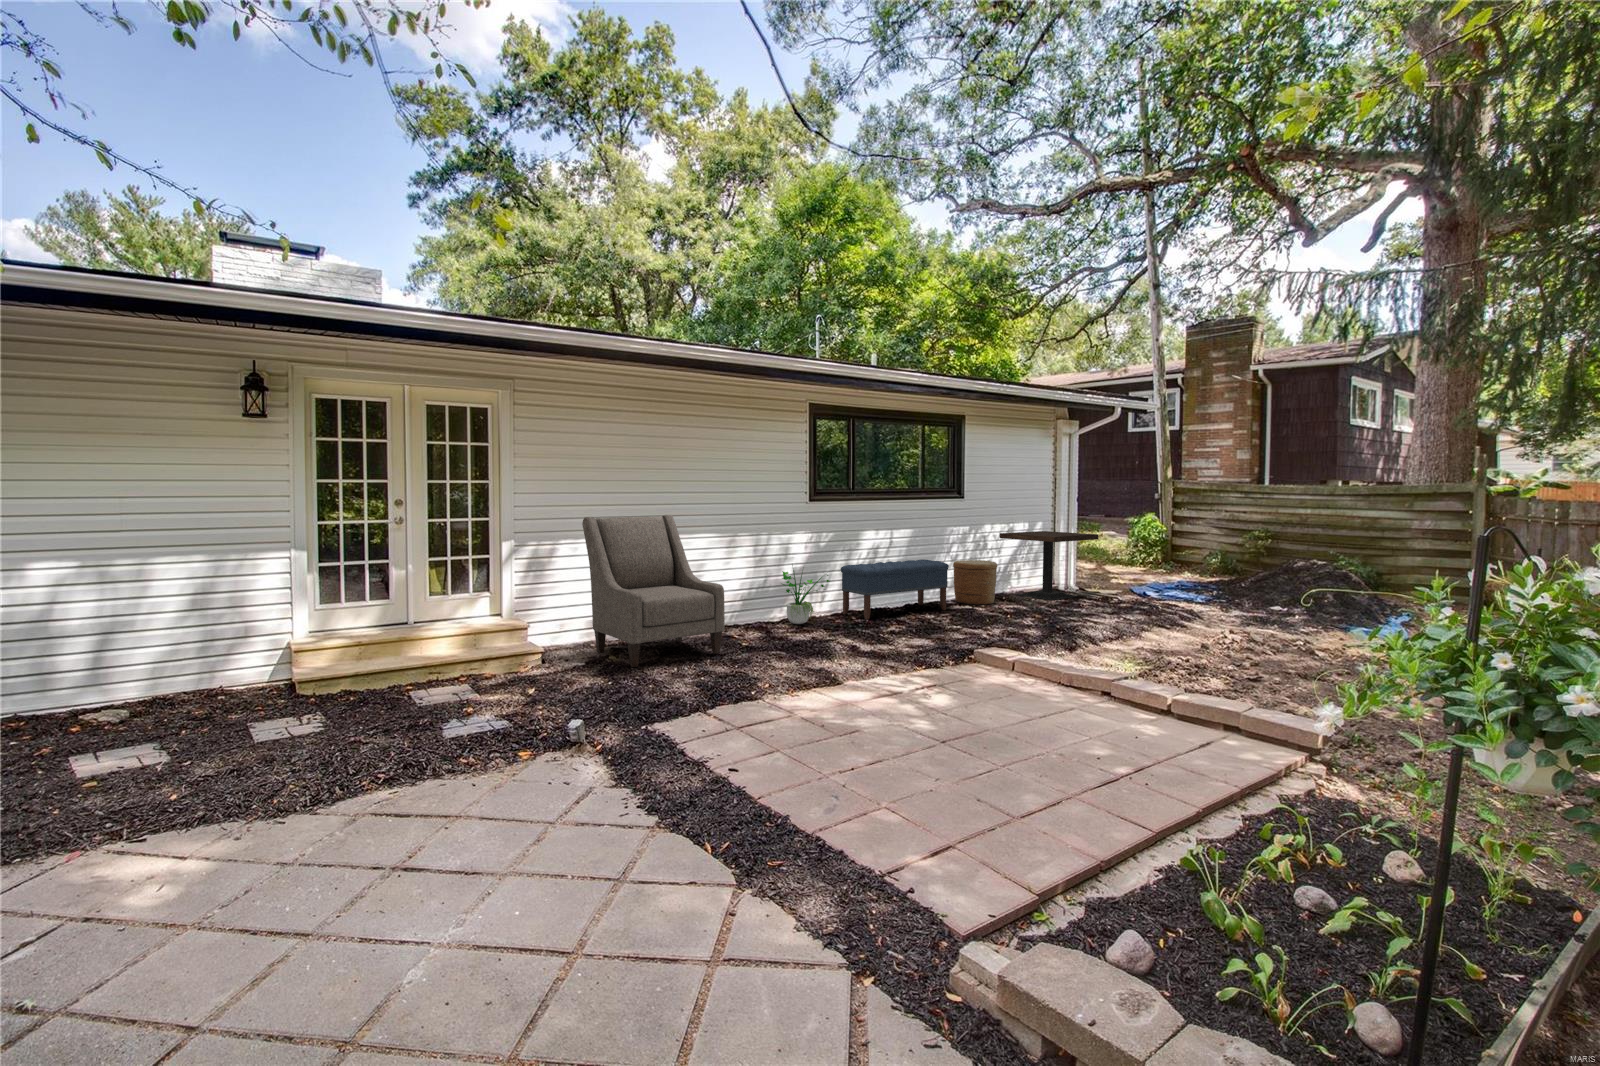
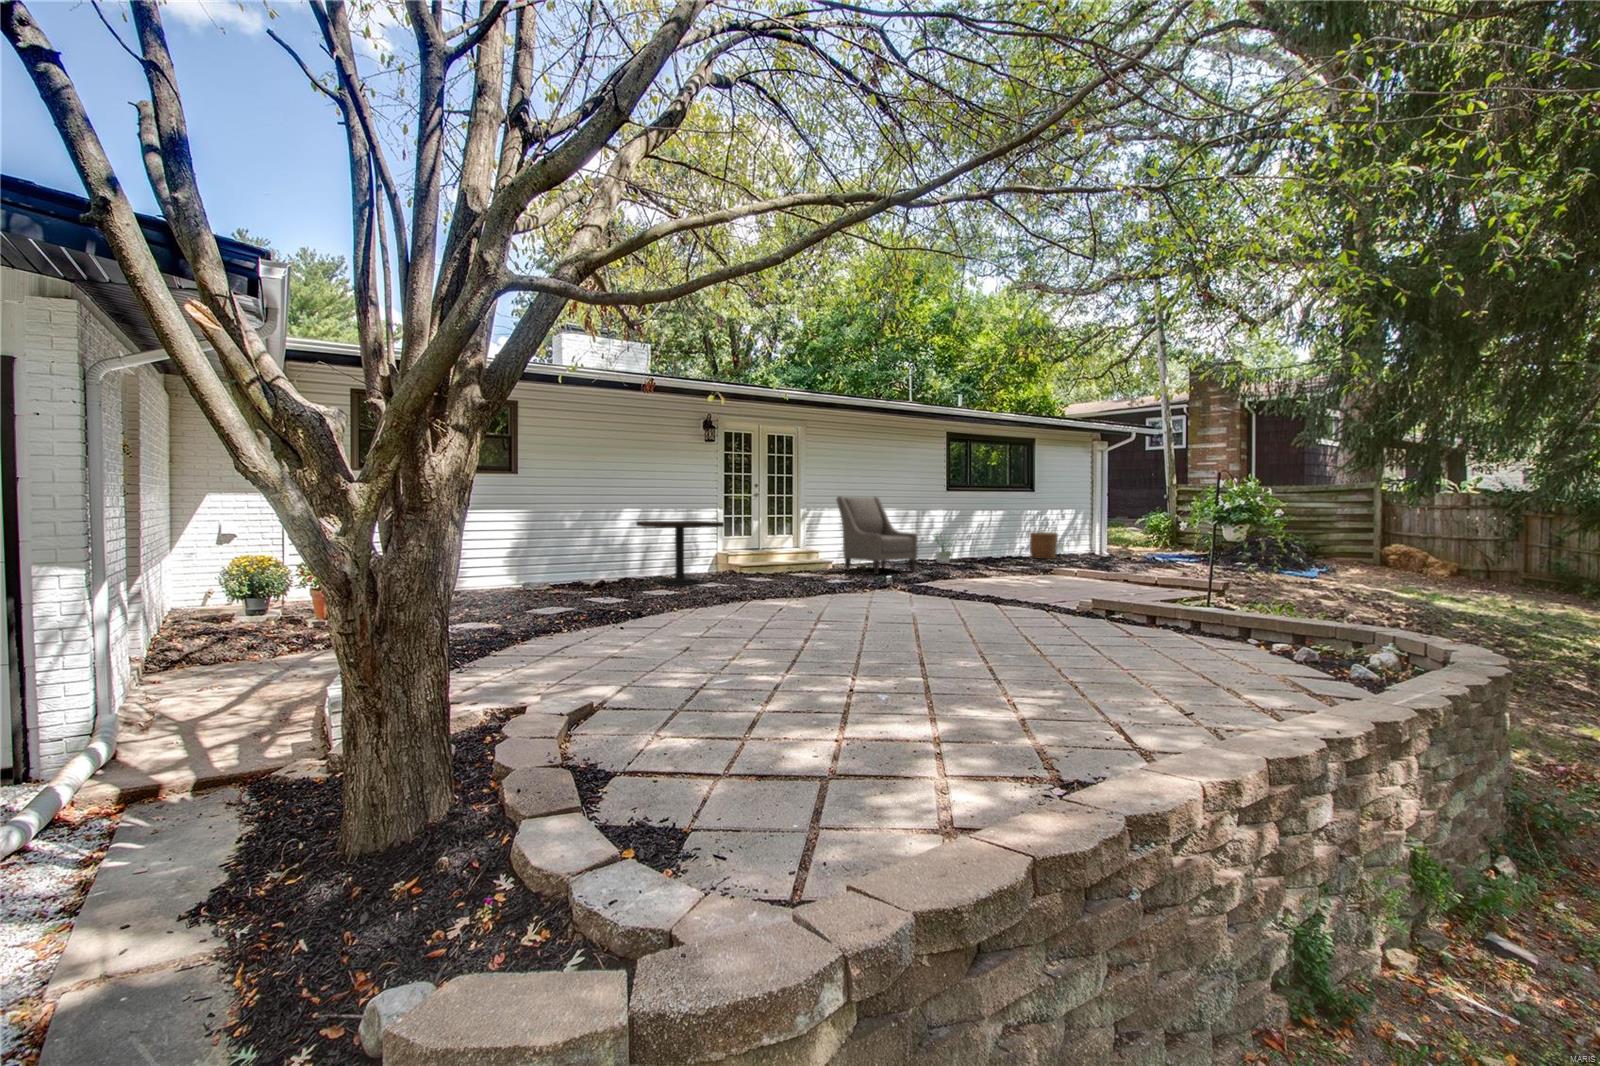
side table: present [1000,531,1098,600] -> present [636,521,724,586]
bench: present [841,559,949,620] -> none [964,530,1029,563]

